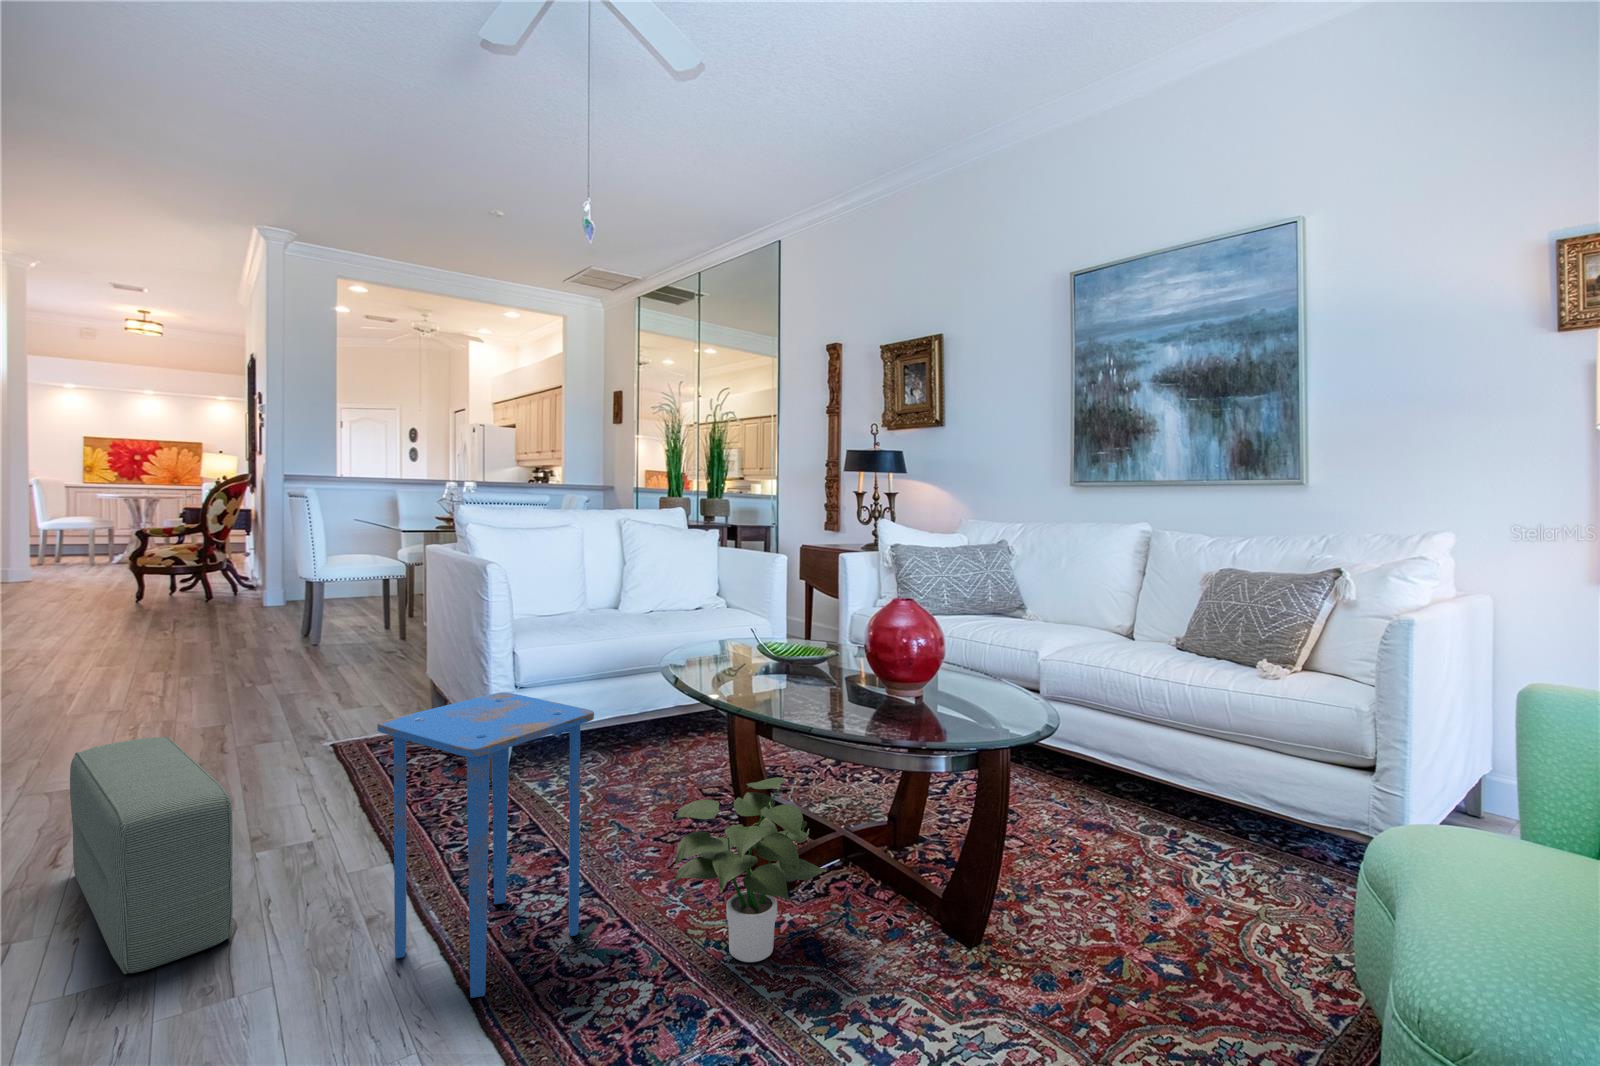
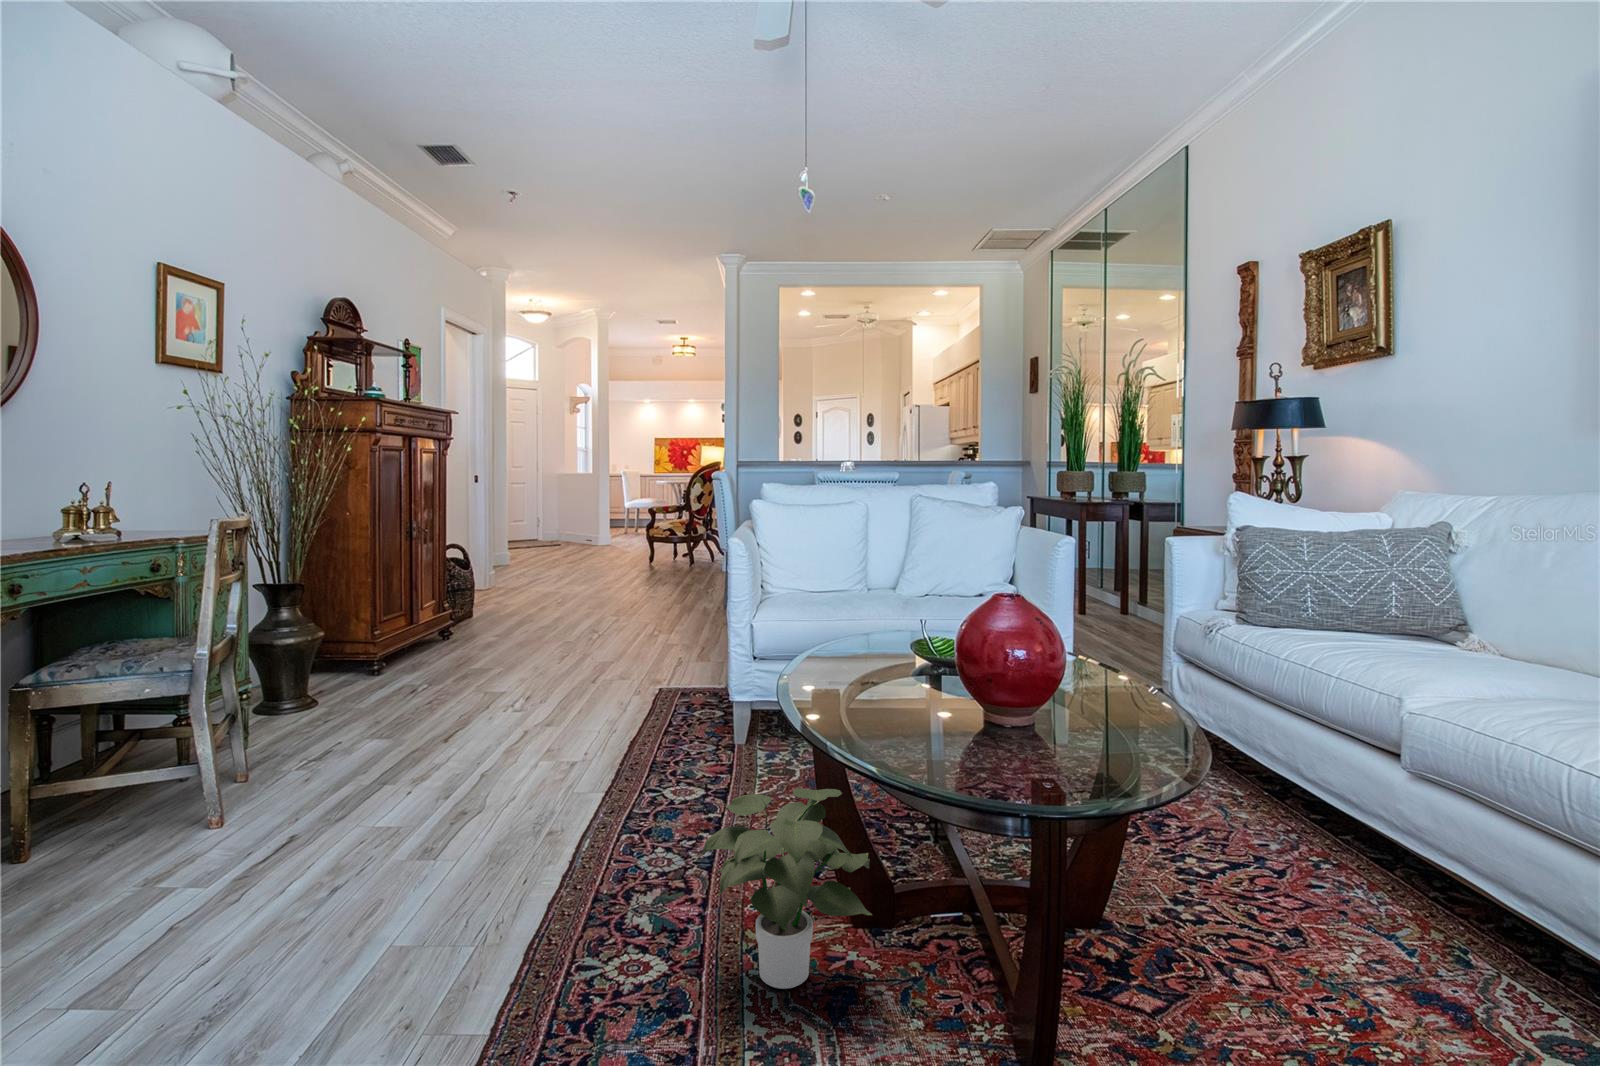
side table: present [377,692,594,998] -> none [519,653,675,921]
pouf: present [70,737,233,974] -> none [395,655,501,821]

